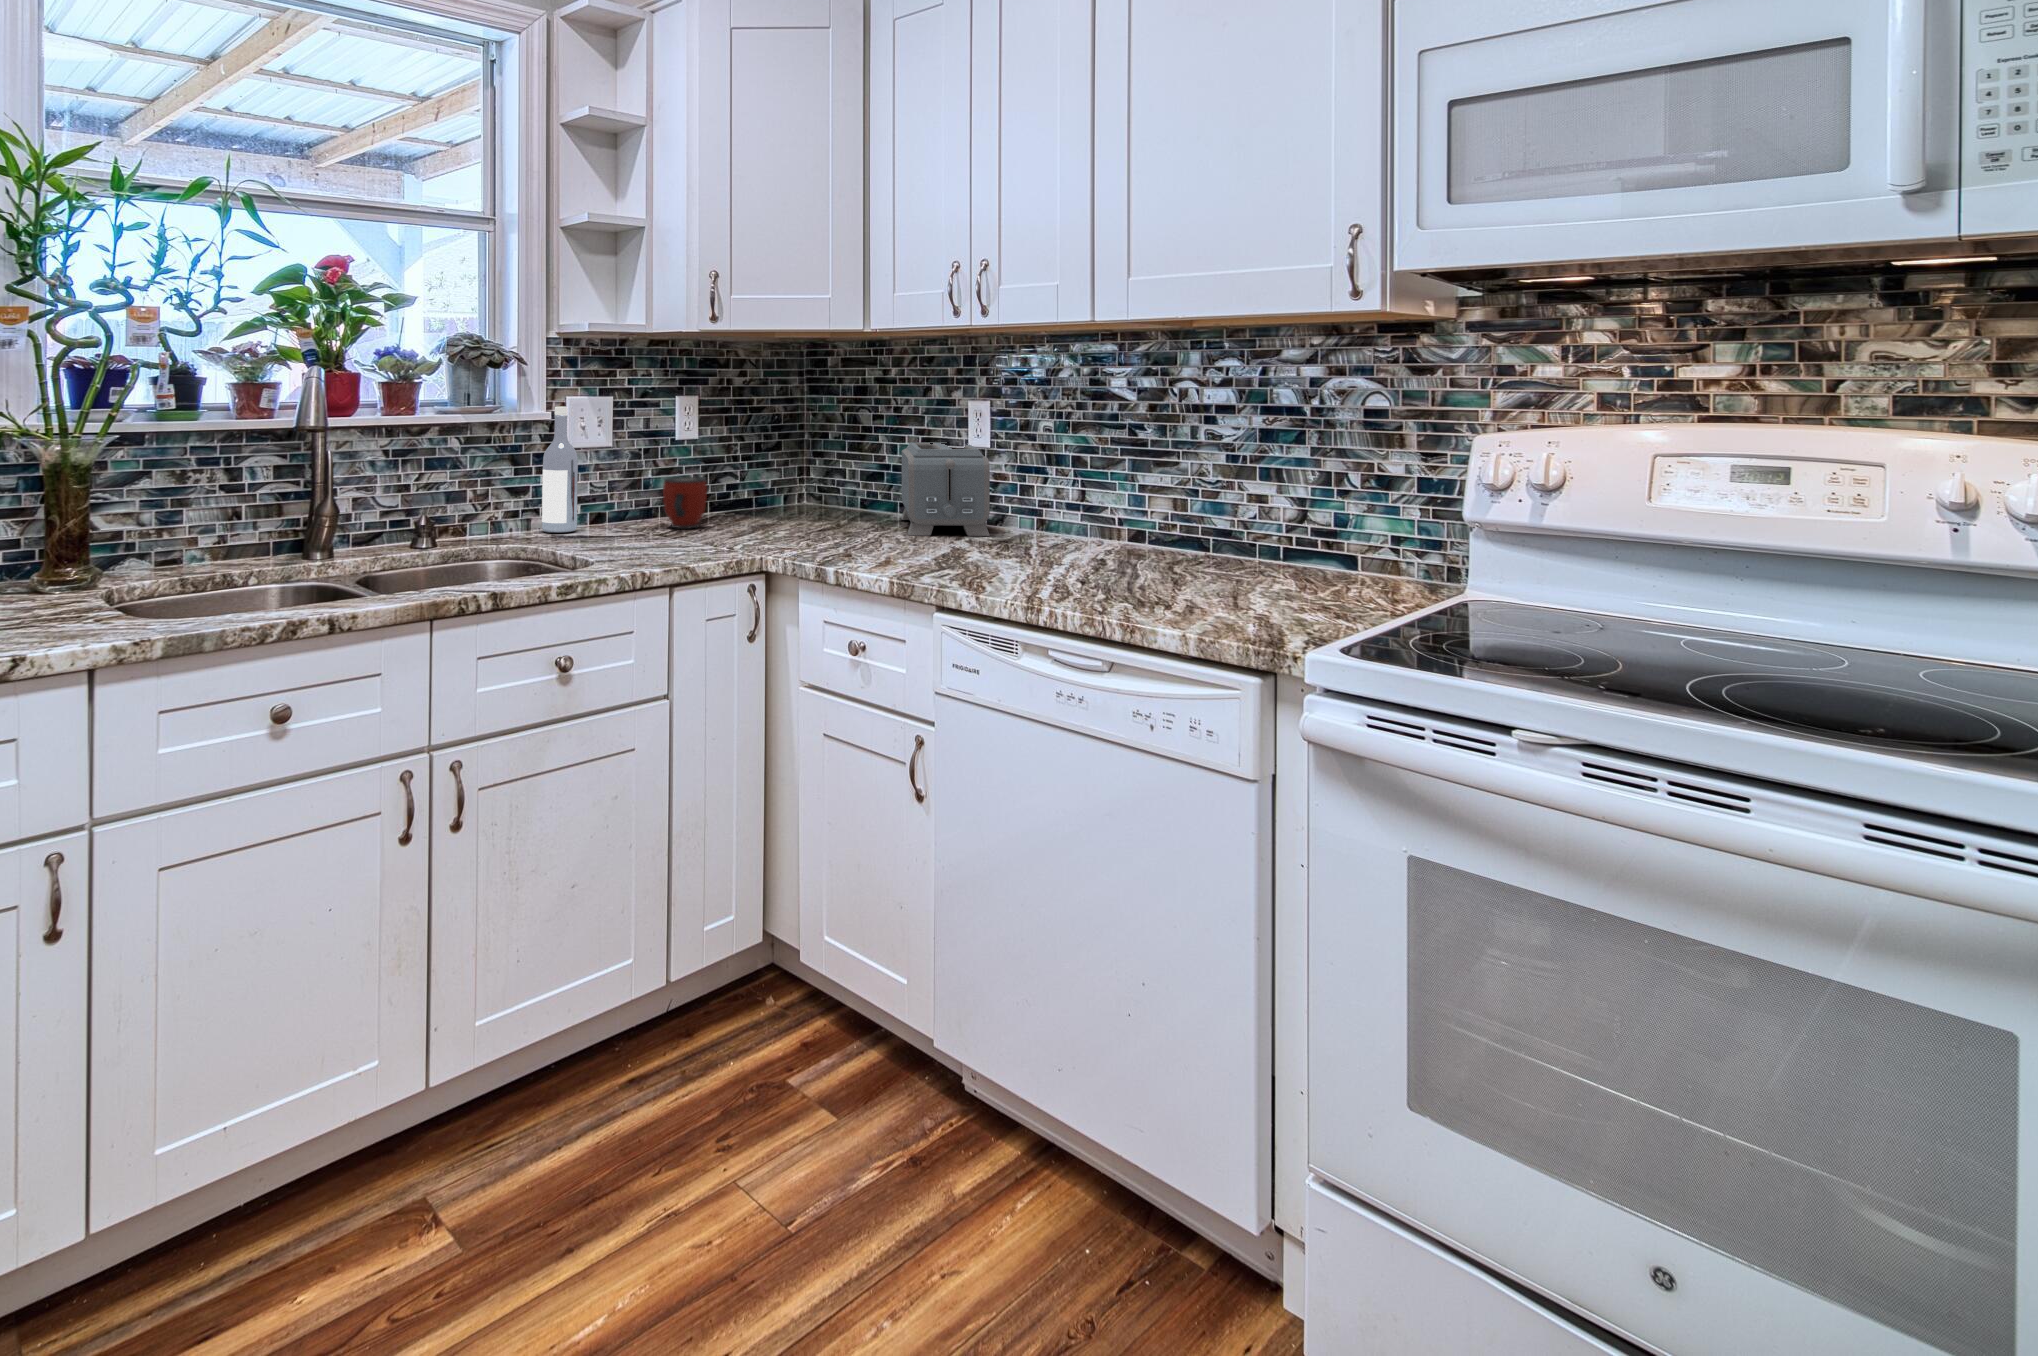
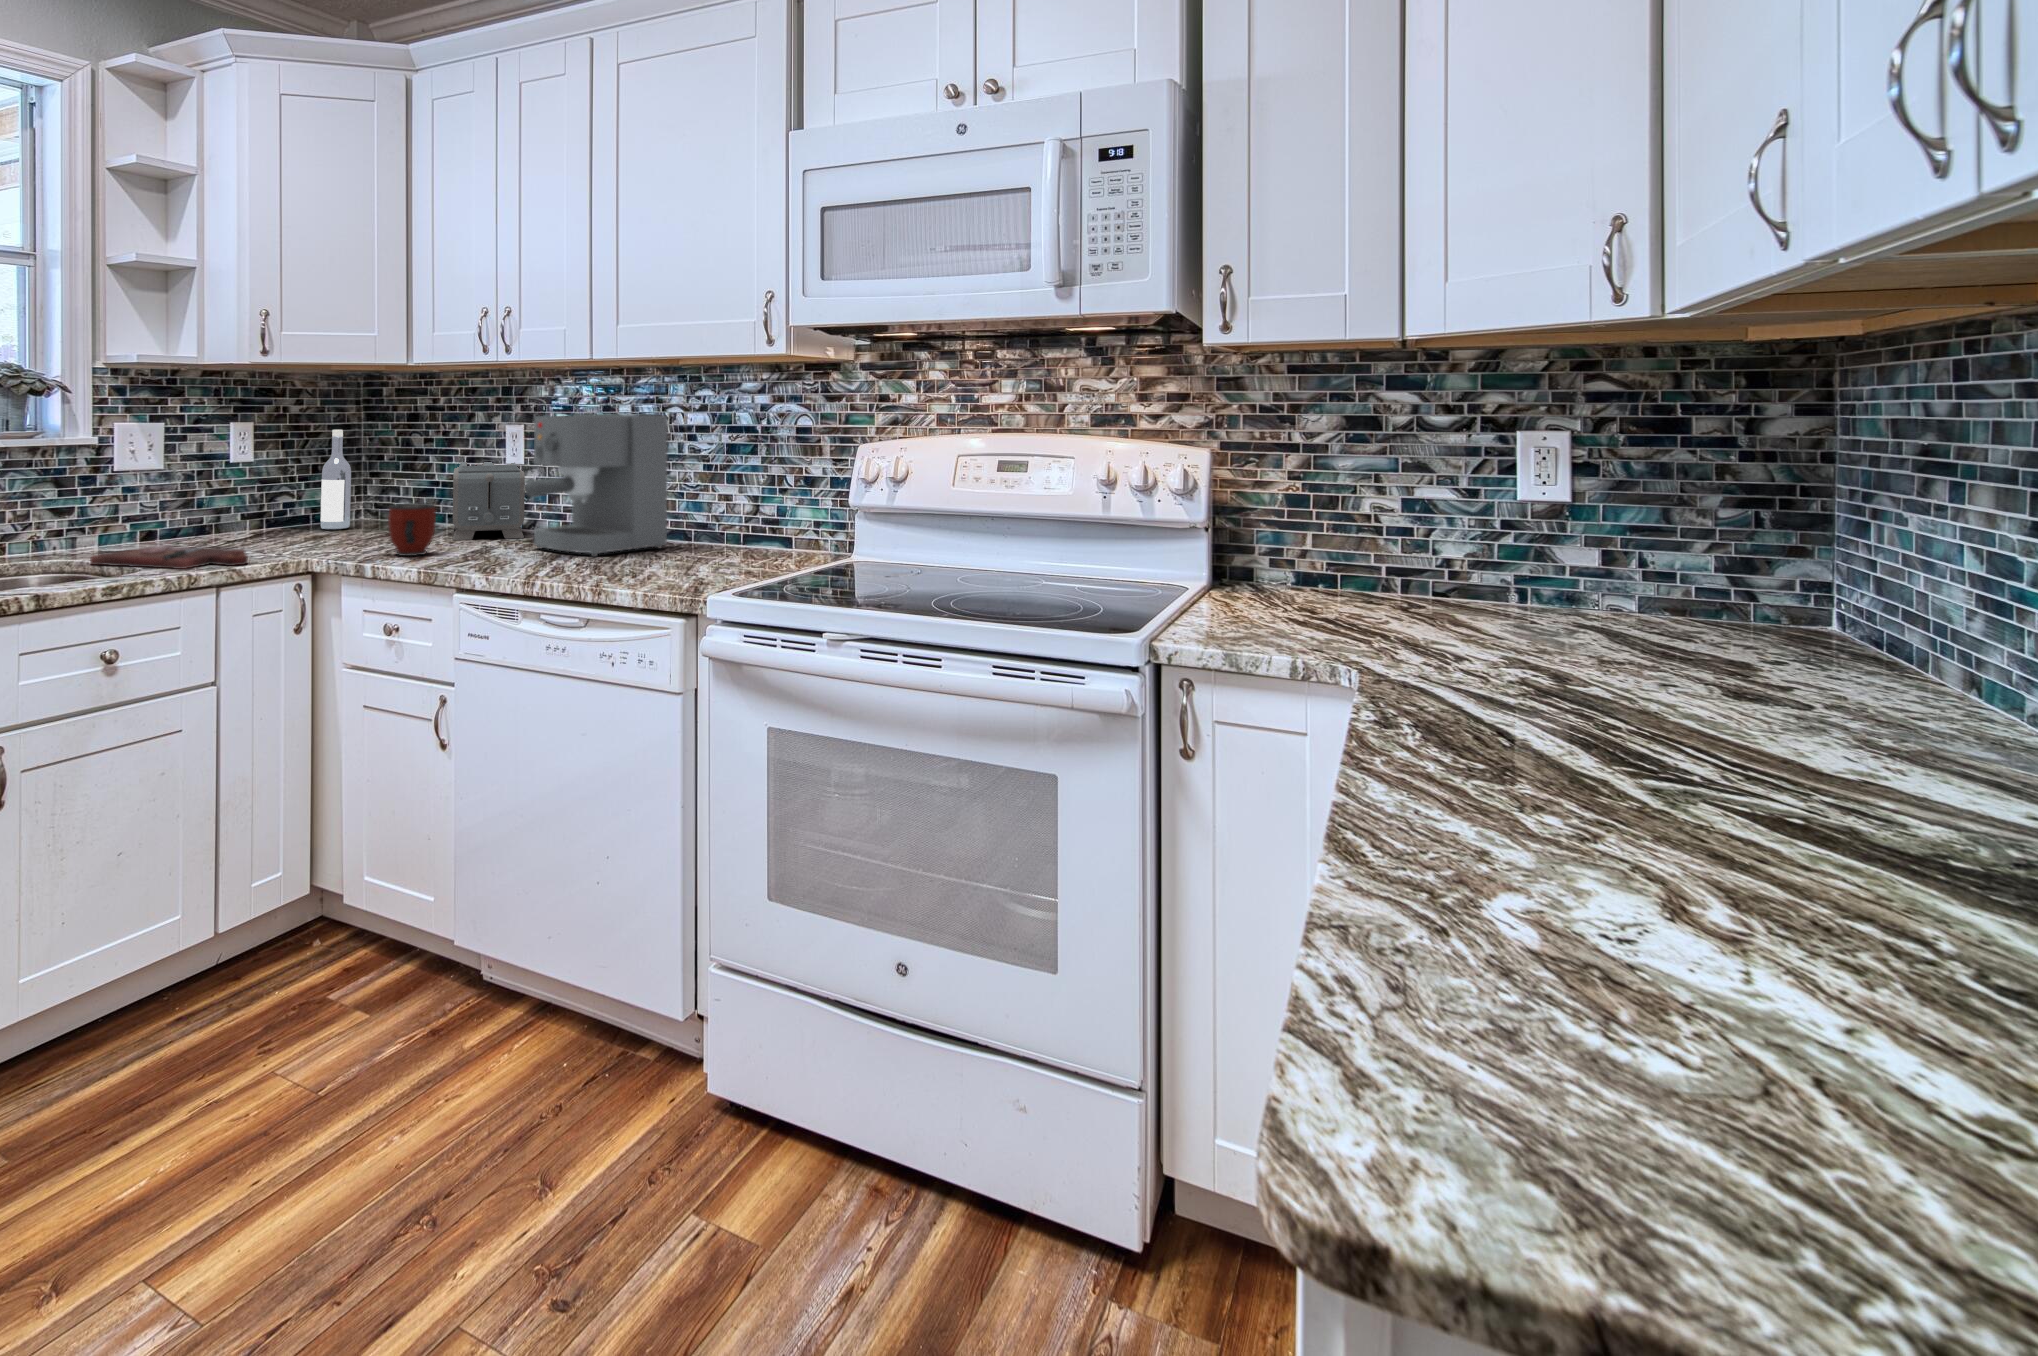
coffee maker: none [1012,390,1185,571] -> present [525,414,668,557]
wine bottle: present [542,406,578,533] -> present [321,430,351,530]
mug: present [663,476,707,529] -> present [388,503,436,556]
cutting board: none [544,531,700,563] -> present [90,545,248,569]

